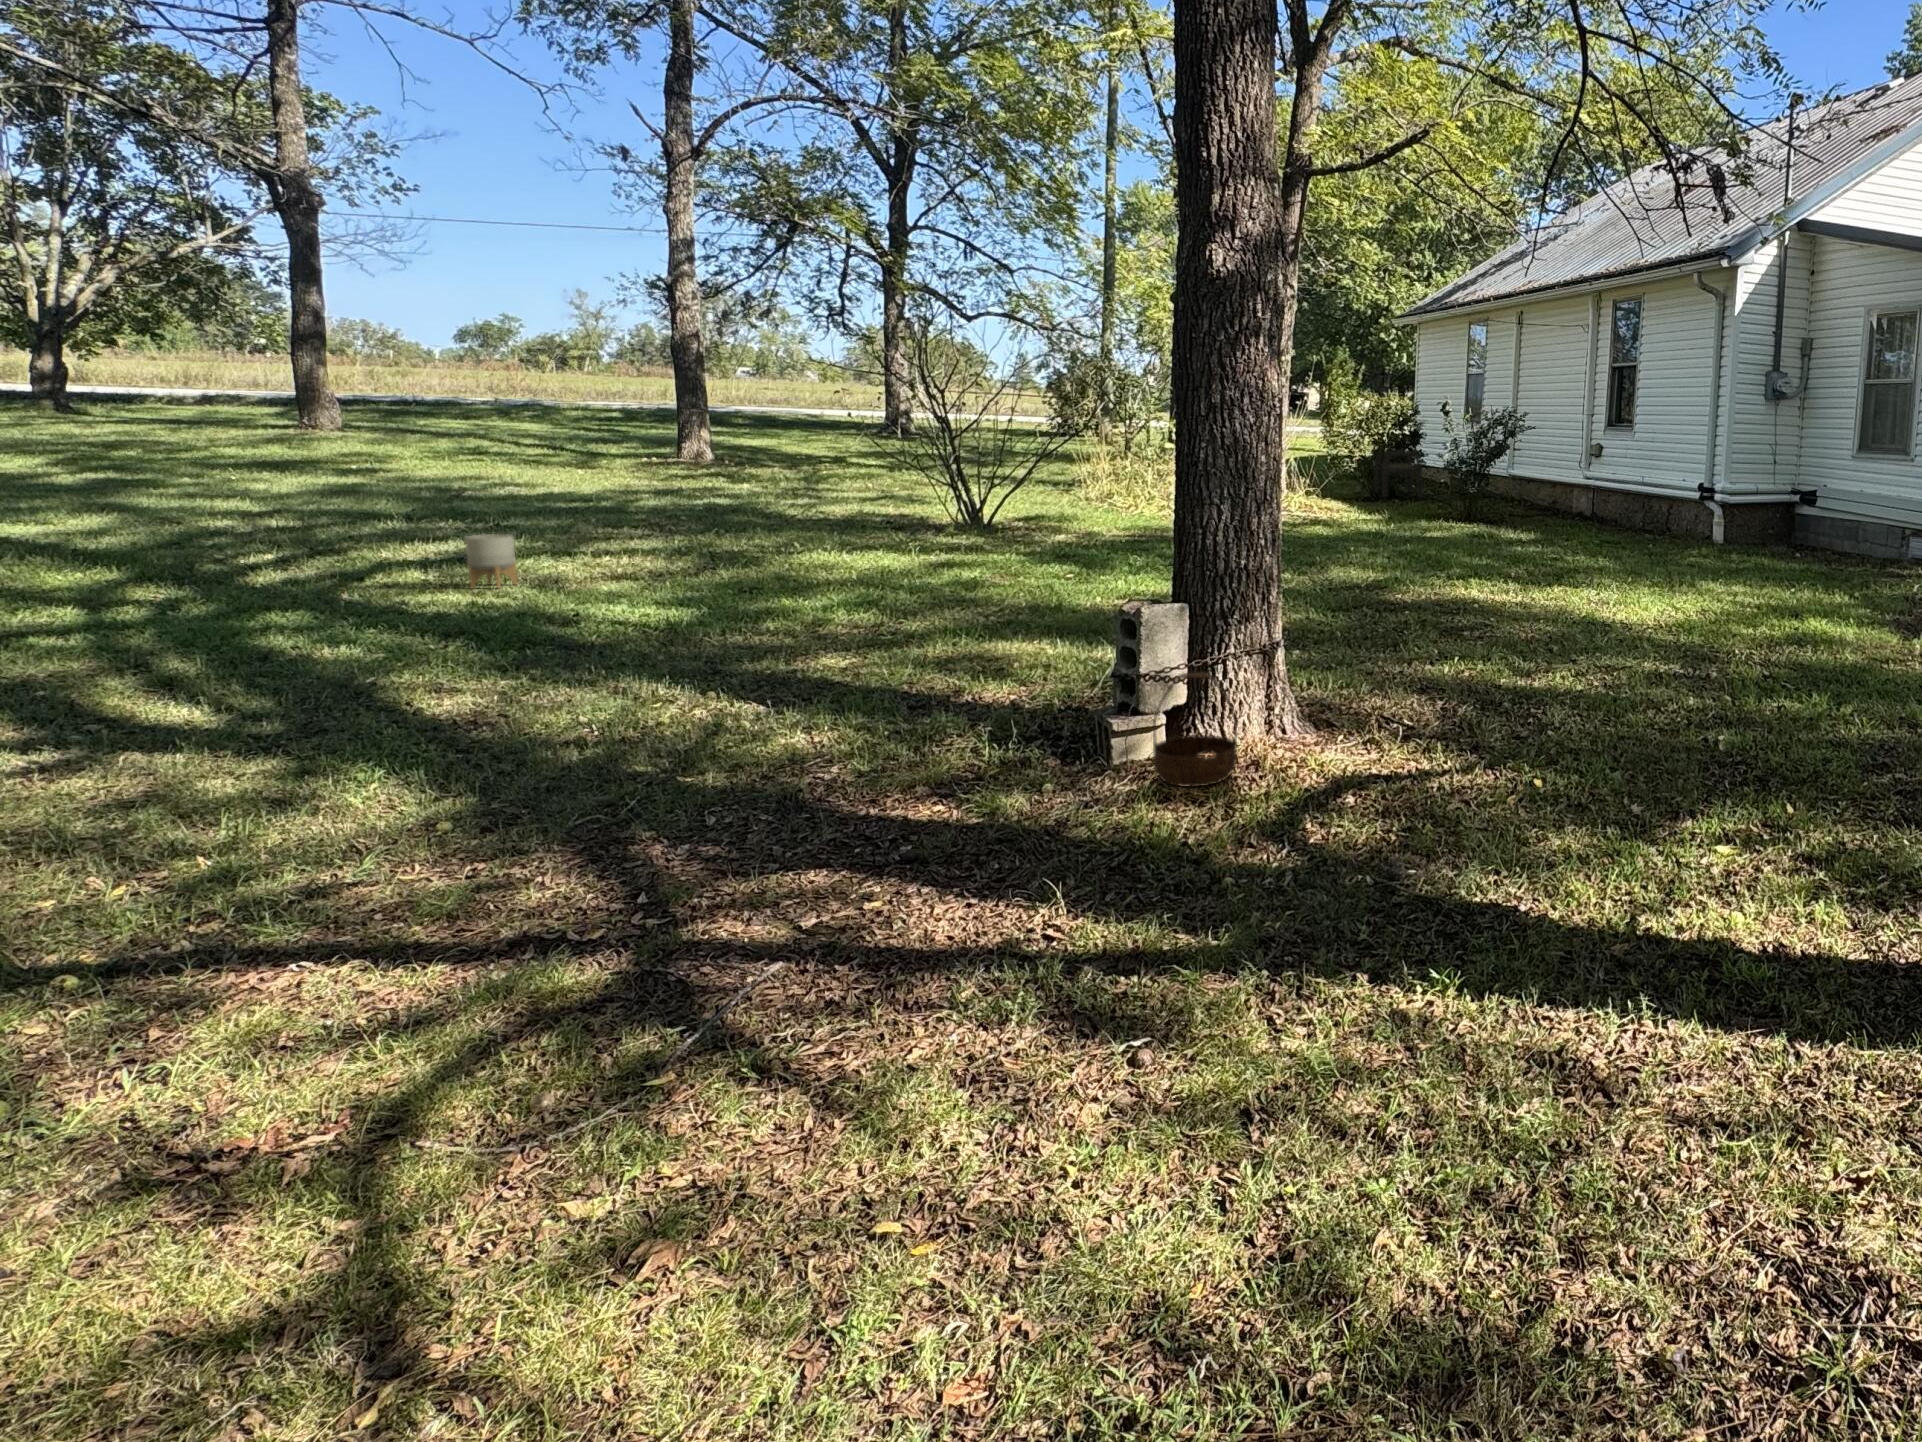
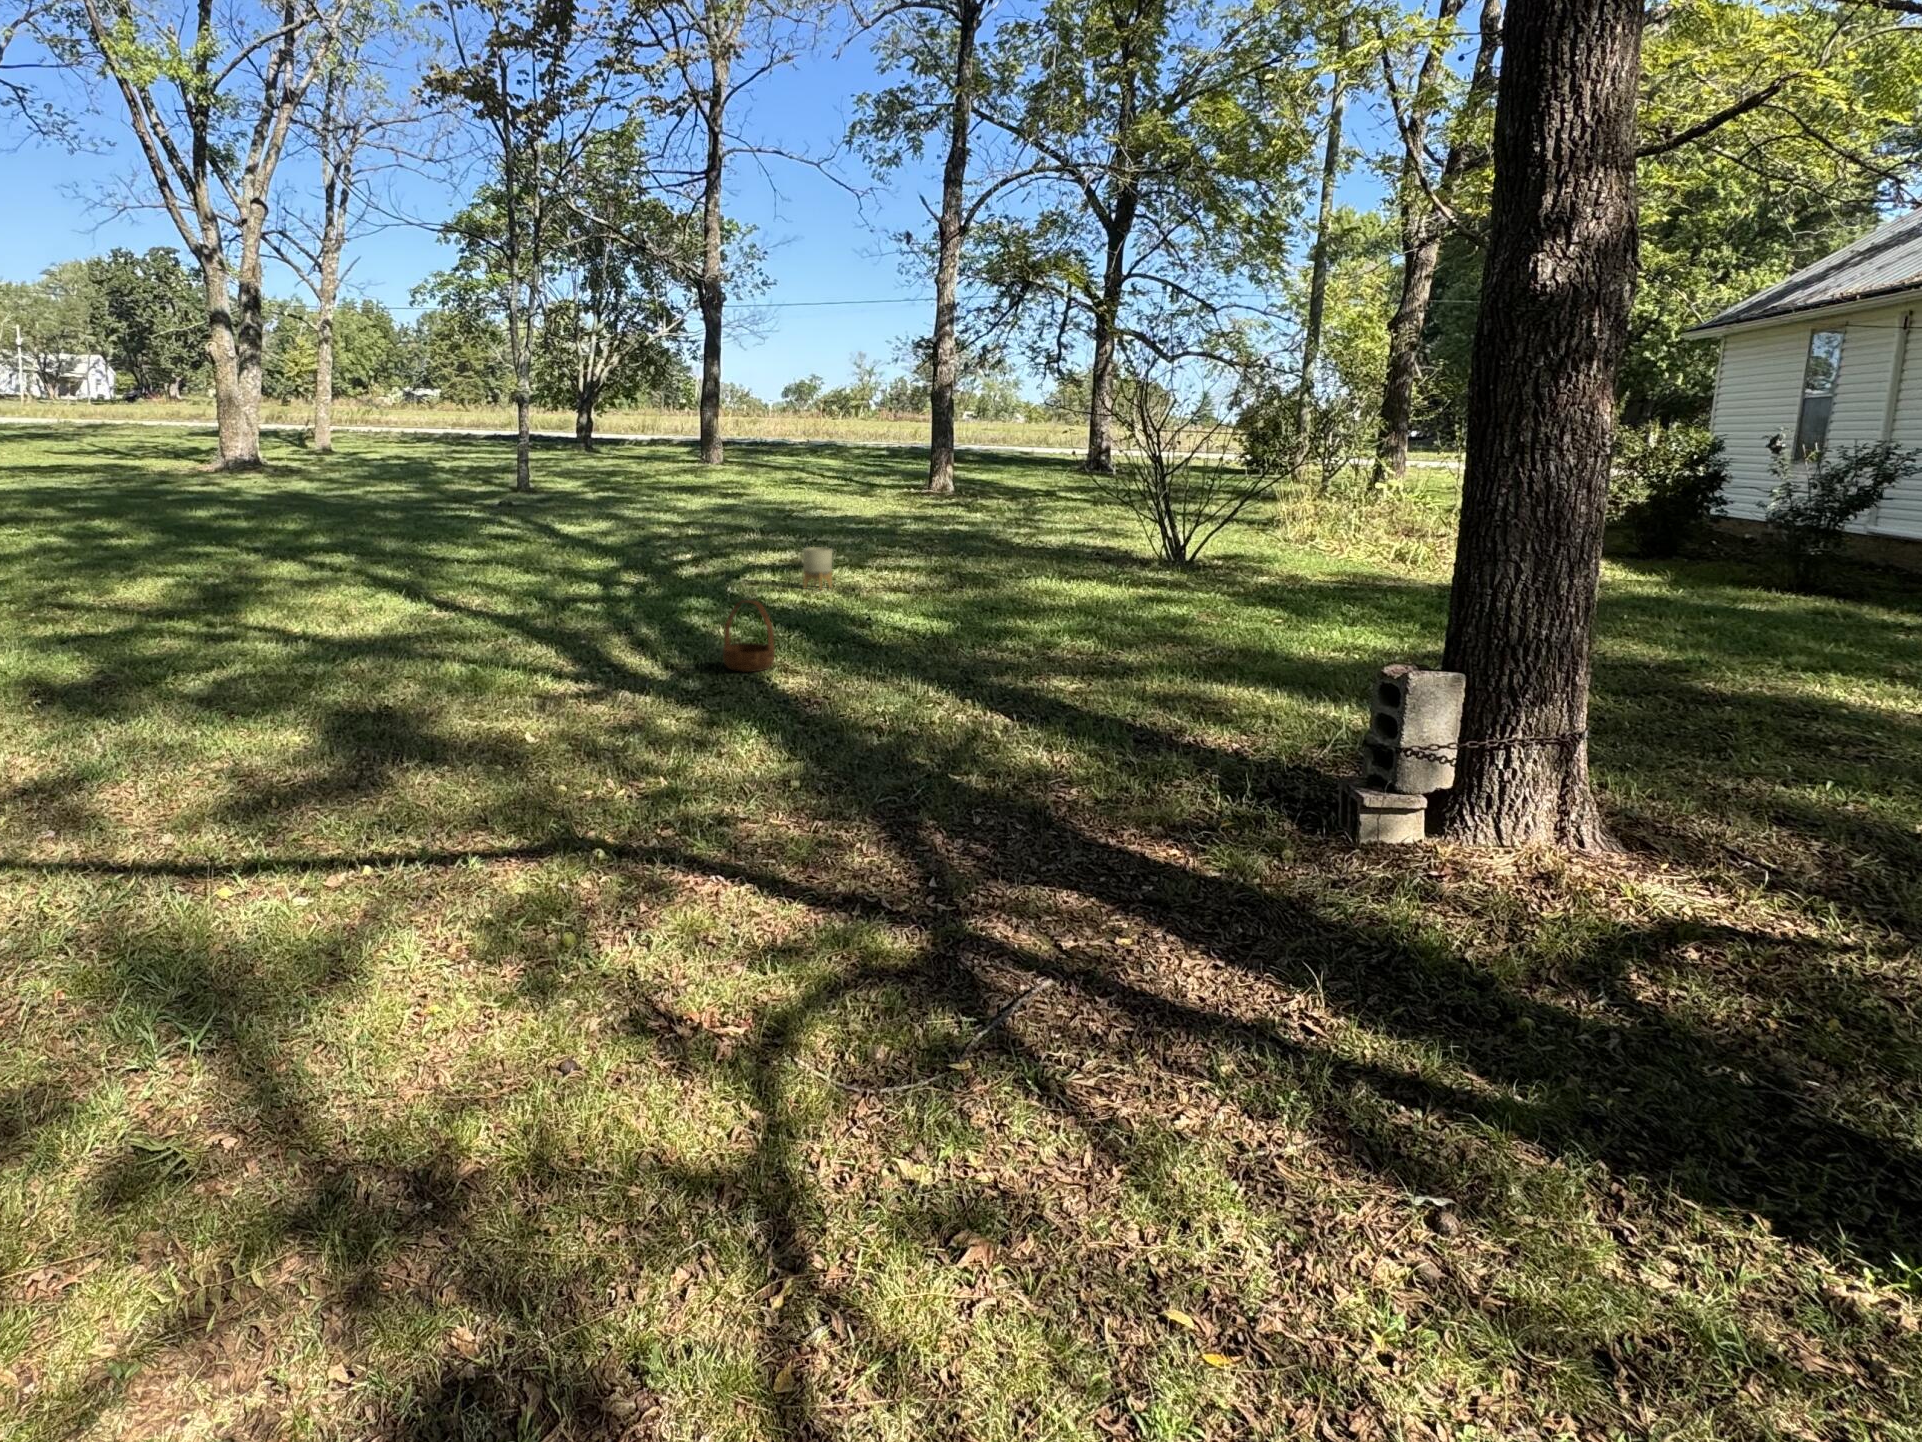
bench: present [1374,449,1423,498] -> none [1637,492,1714,555]
basket: present [1153,672,1237,787] -> present [723,600,775,672]

